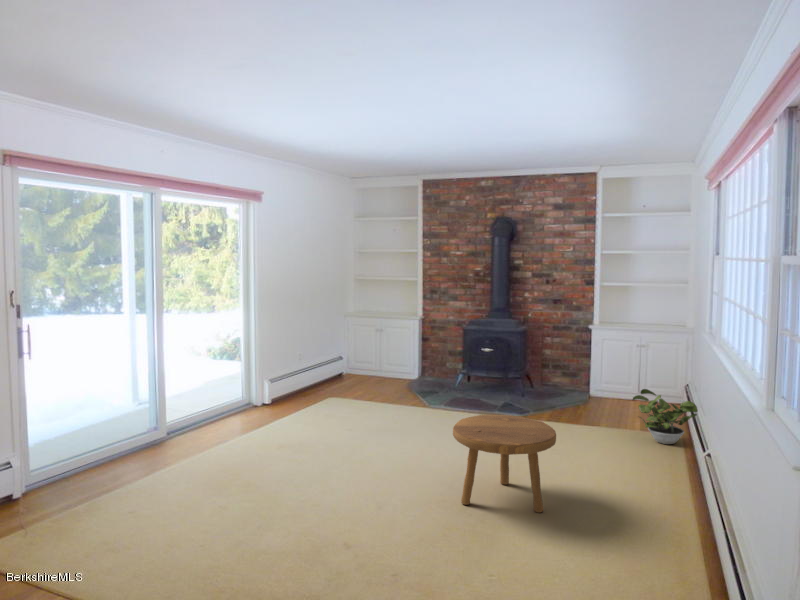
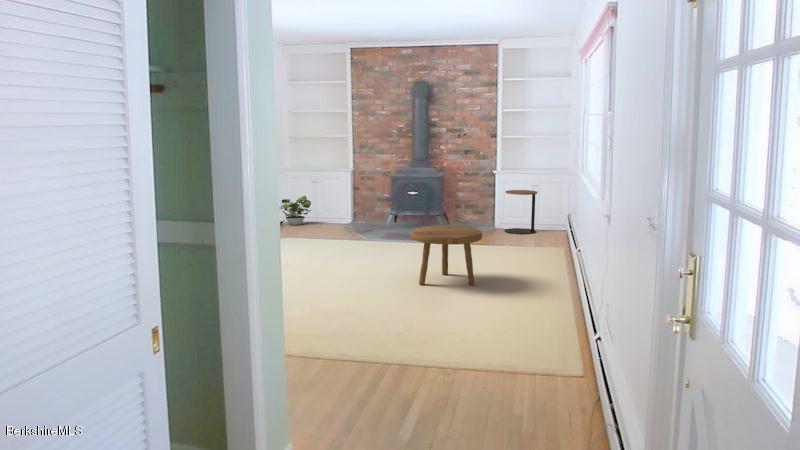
side table: none [602,351,646,410] -> present [505,190,538,234]
potted plant: present [633,389,698,444] -> present [282,196,311,225]

